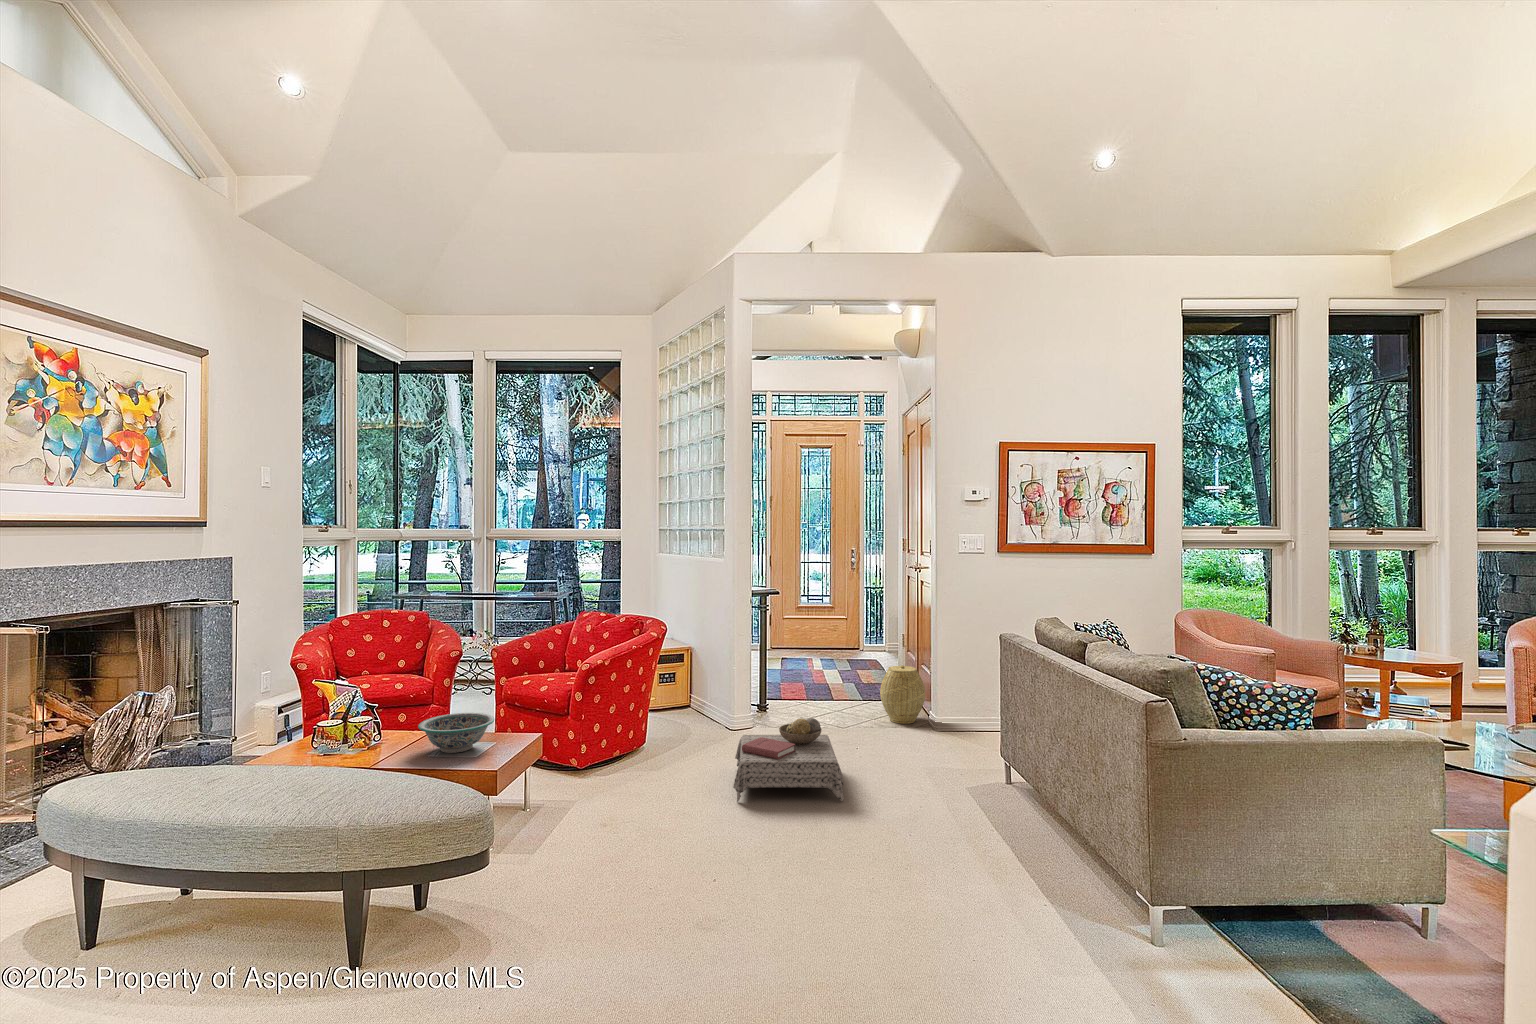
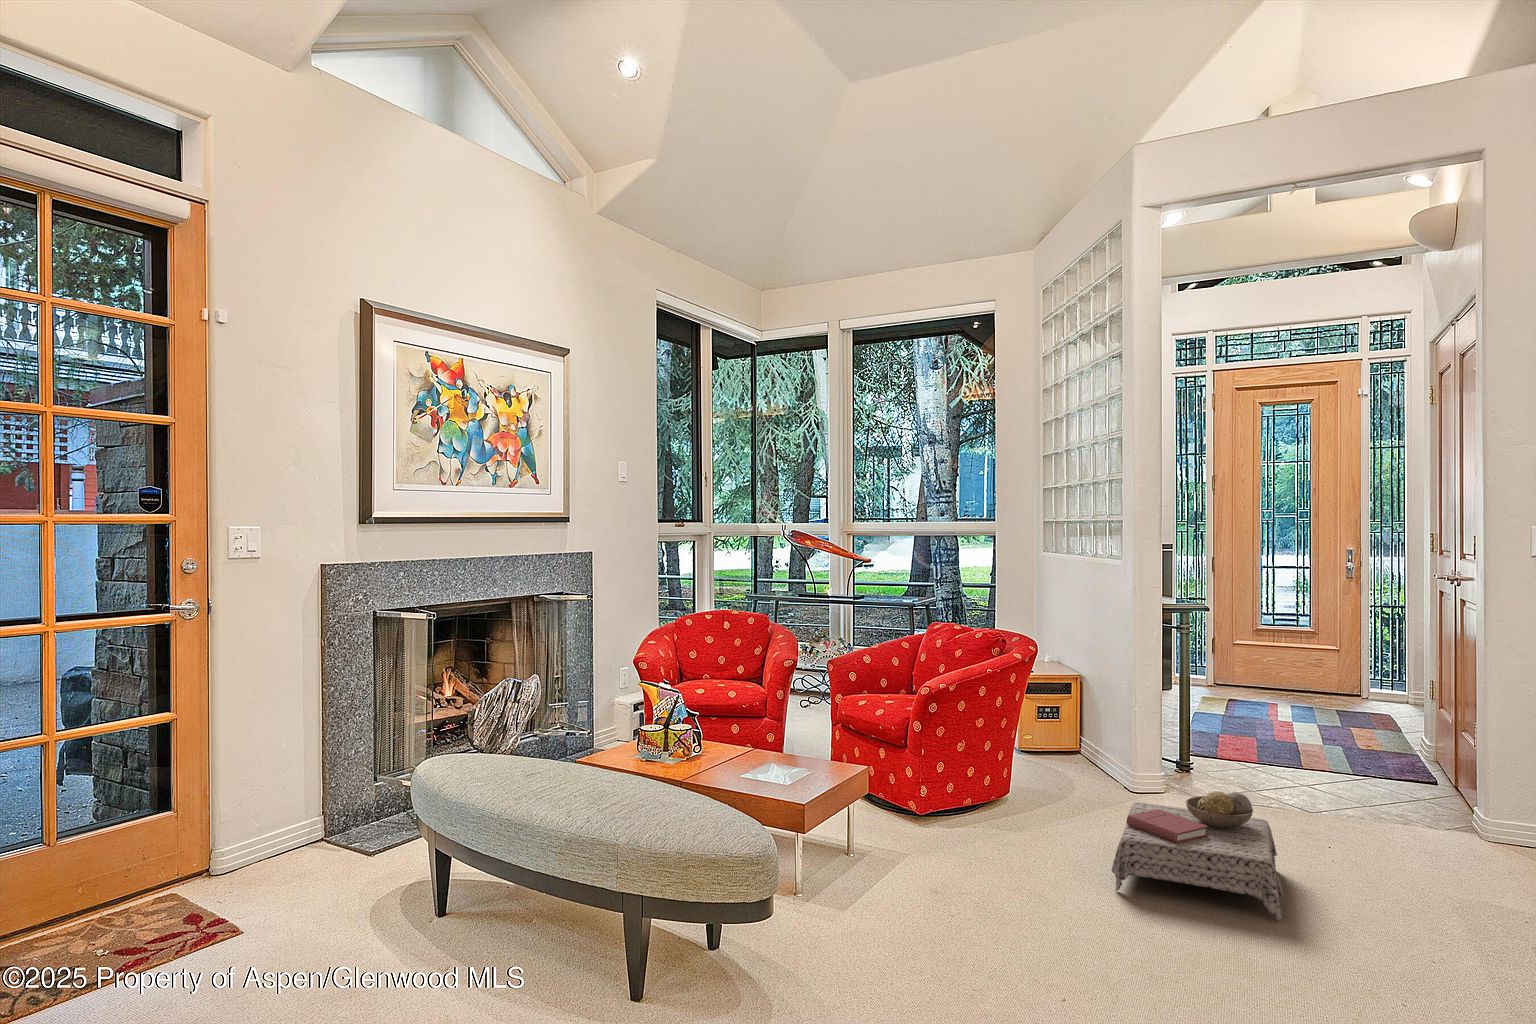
woven basket: present [880,665,925,724] -> none [1377,731,1461,822]
decorative bowl: present [418,713,494,753] -> none [734,731,813,775]

